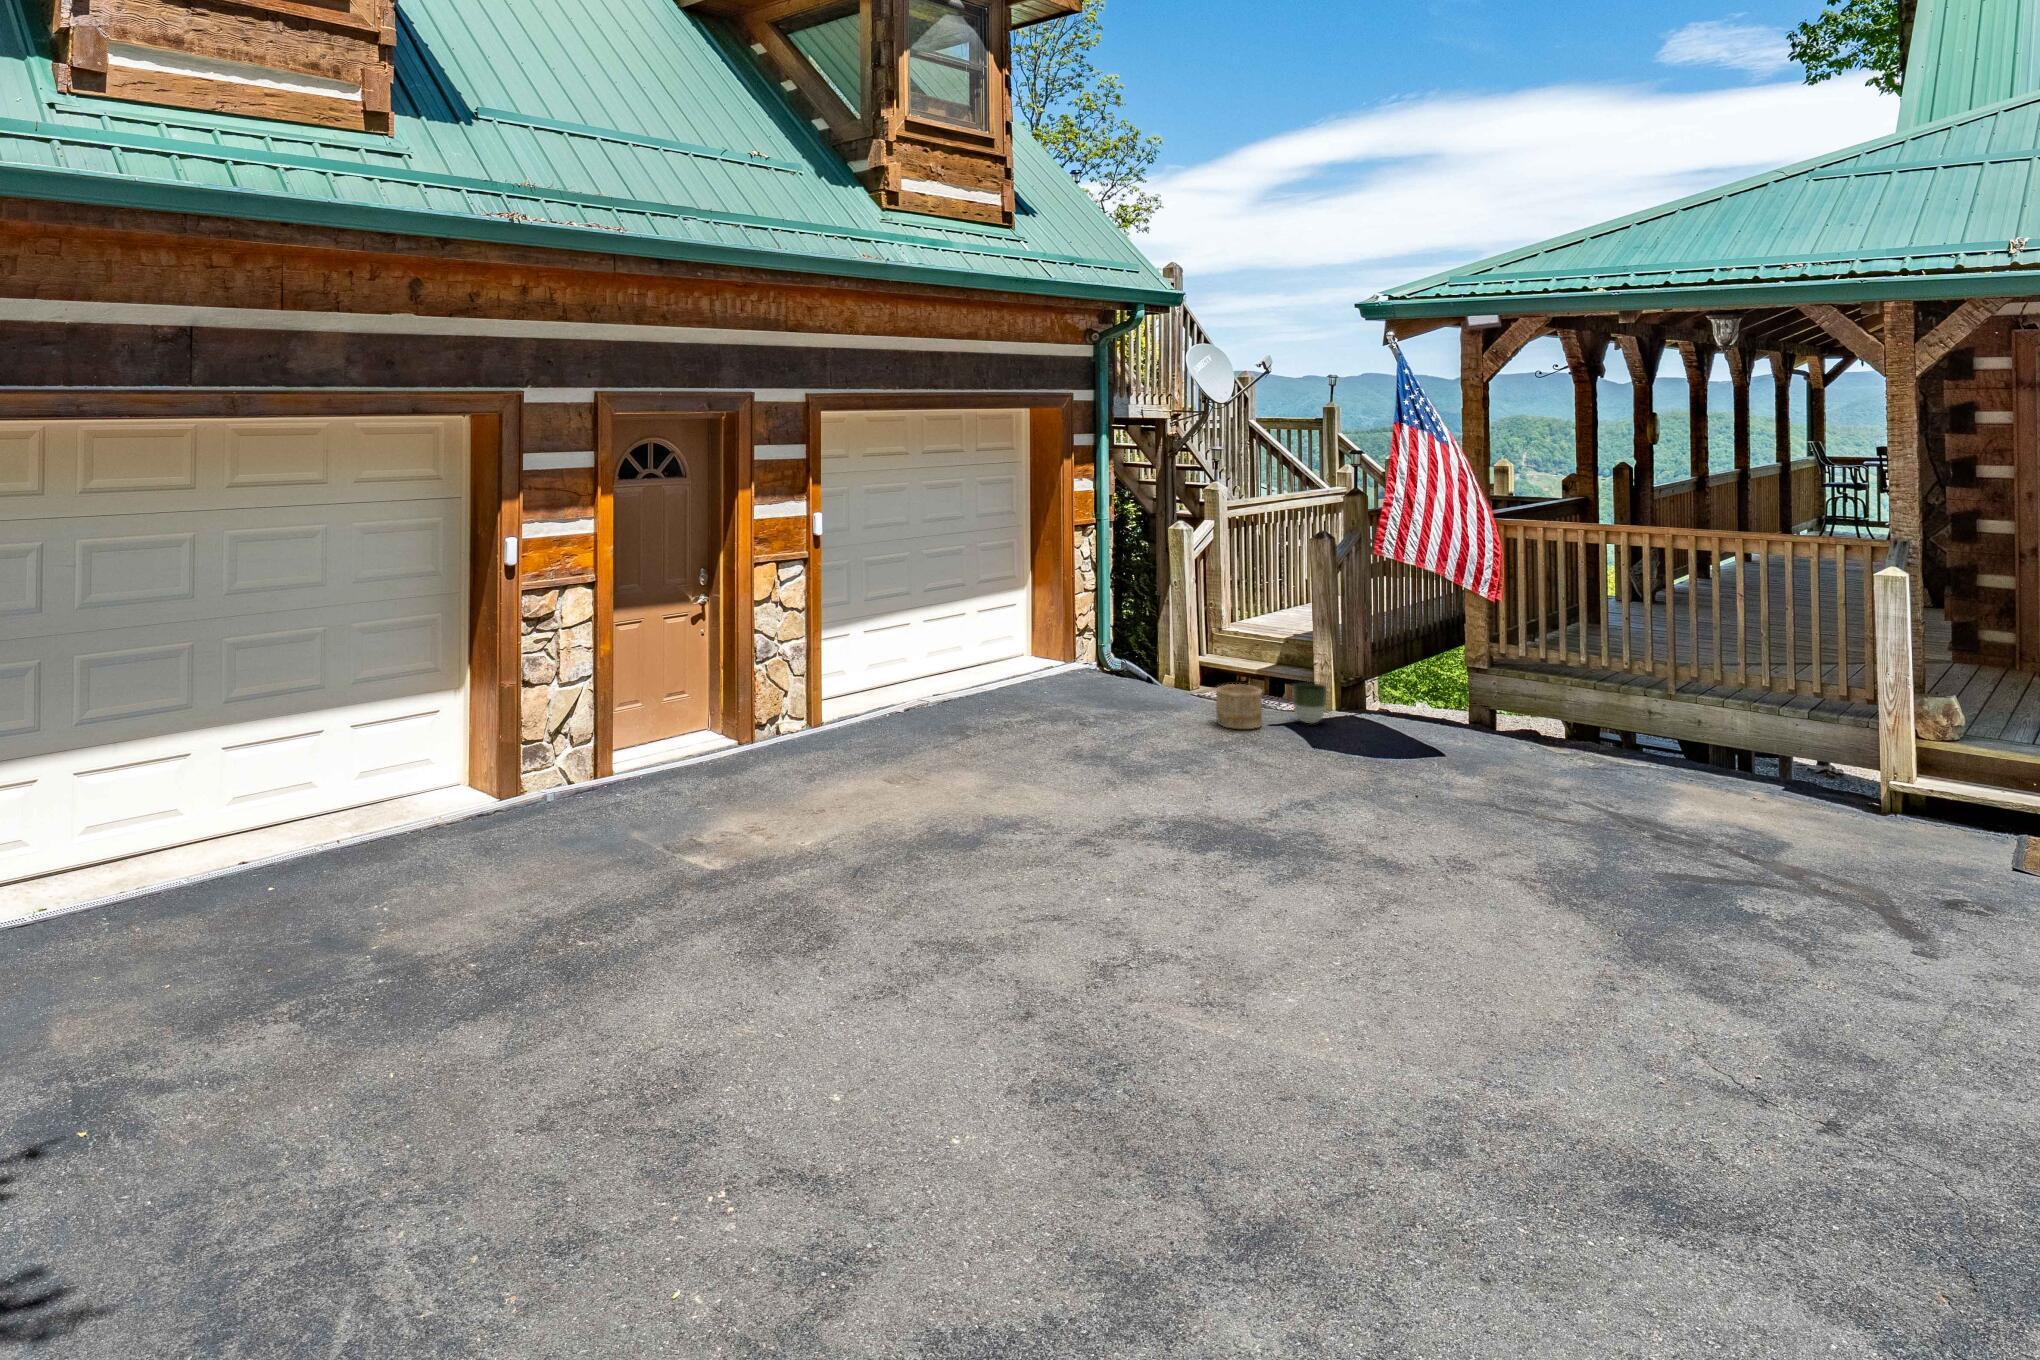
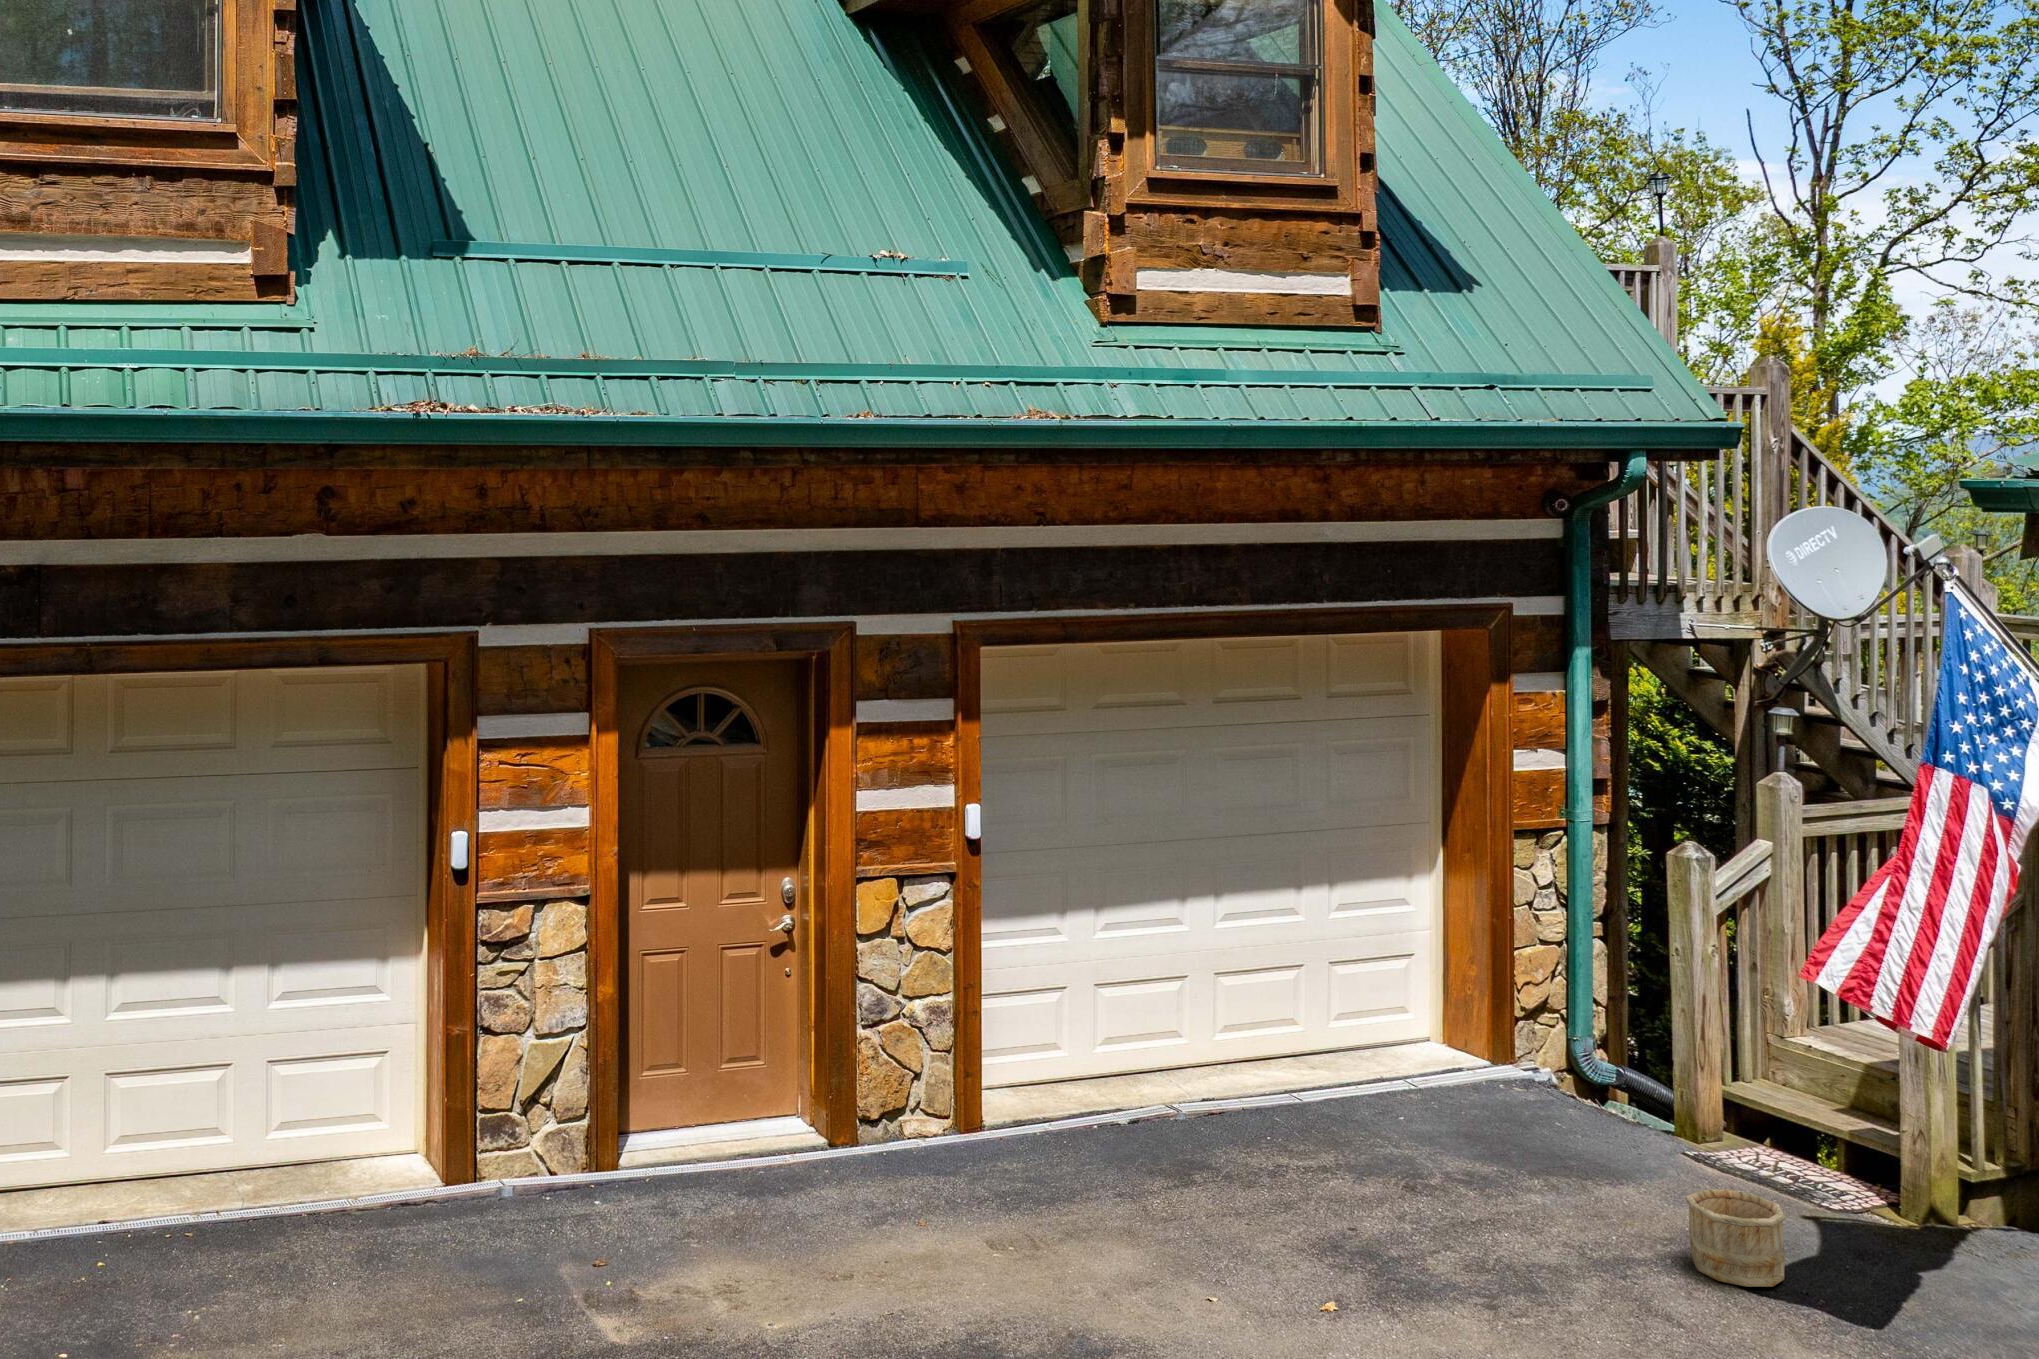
planter: present [1292,683,1326,723] -> none [1862,1212,1936,1299]

